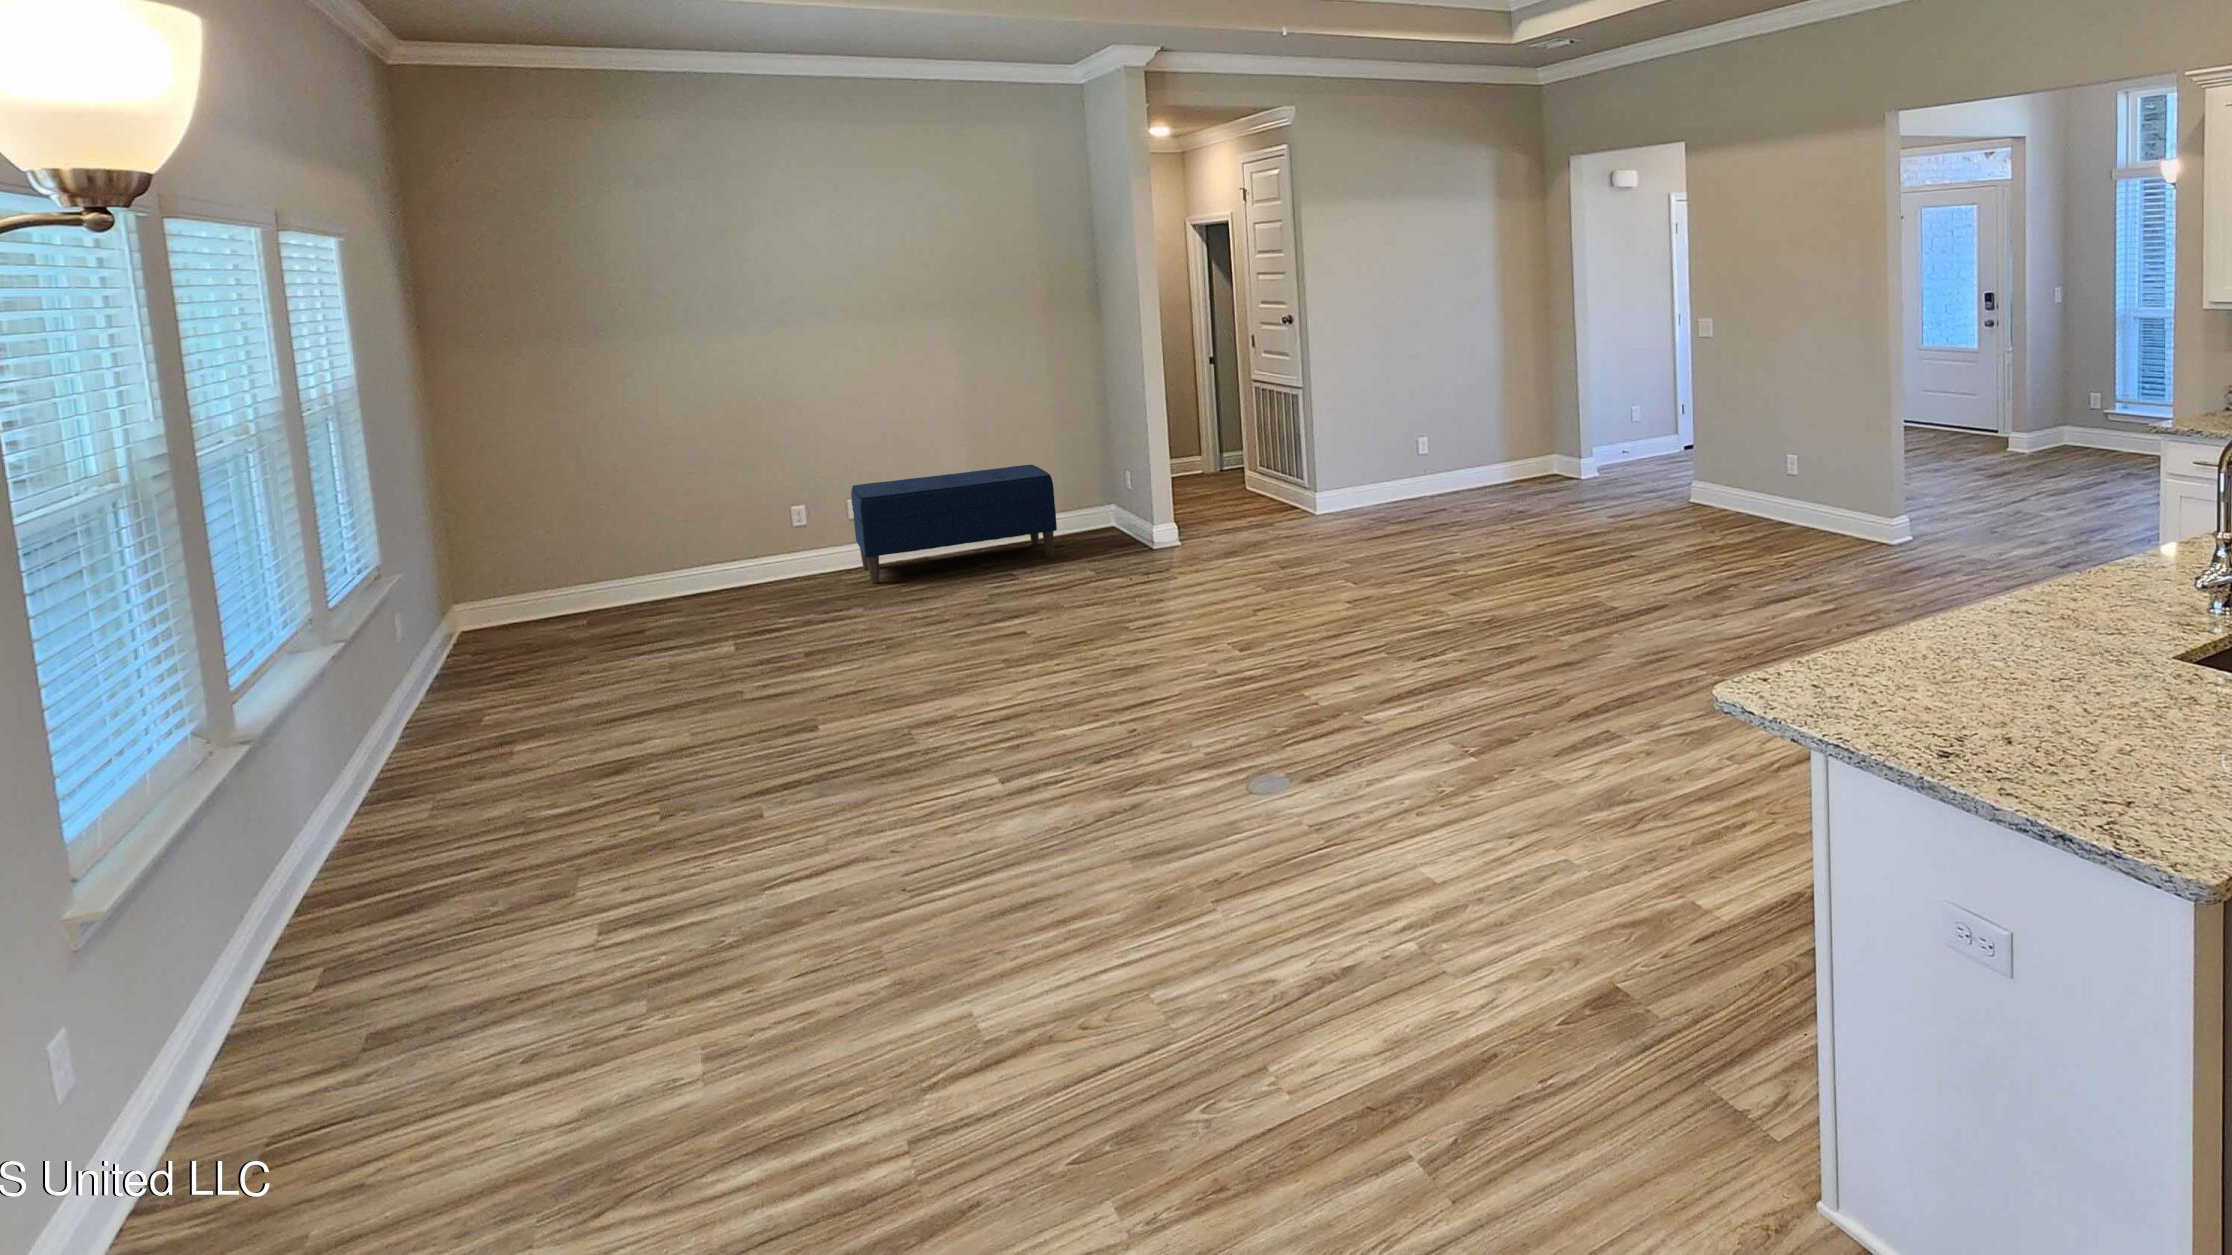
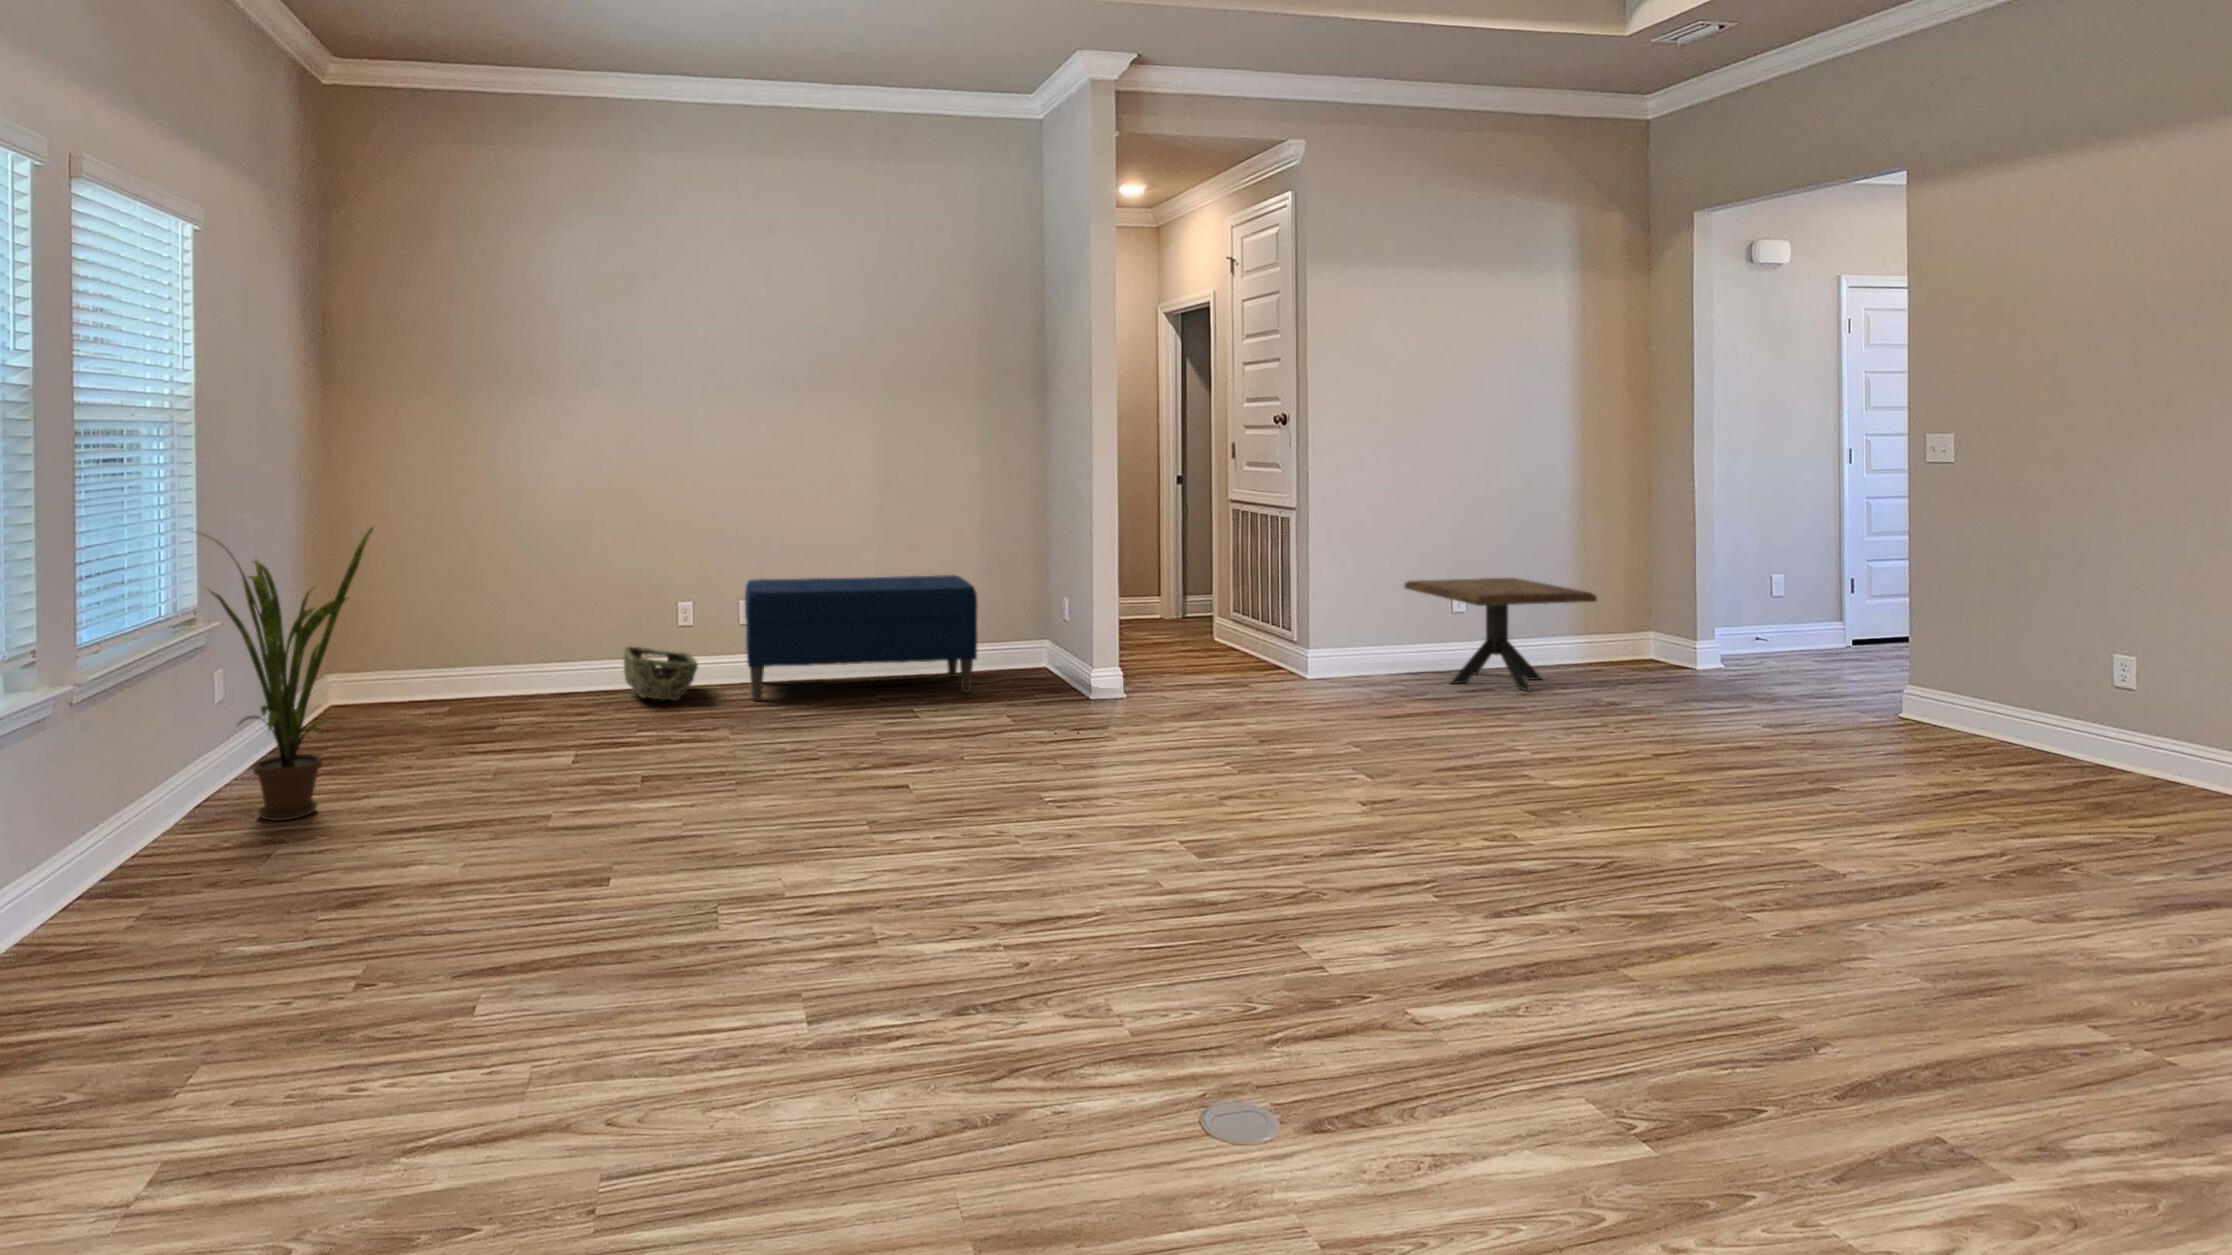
side table: none [1380,426,1510,509] -> present [1405,577,1597,691]
house plant: none [379,483,551,727] -> present [205,527,373,821]
woven basket: none [748,551,821,594] -> present [624,647,698,700]

